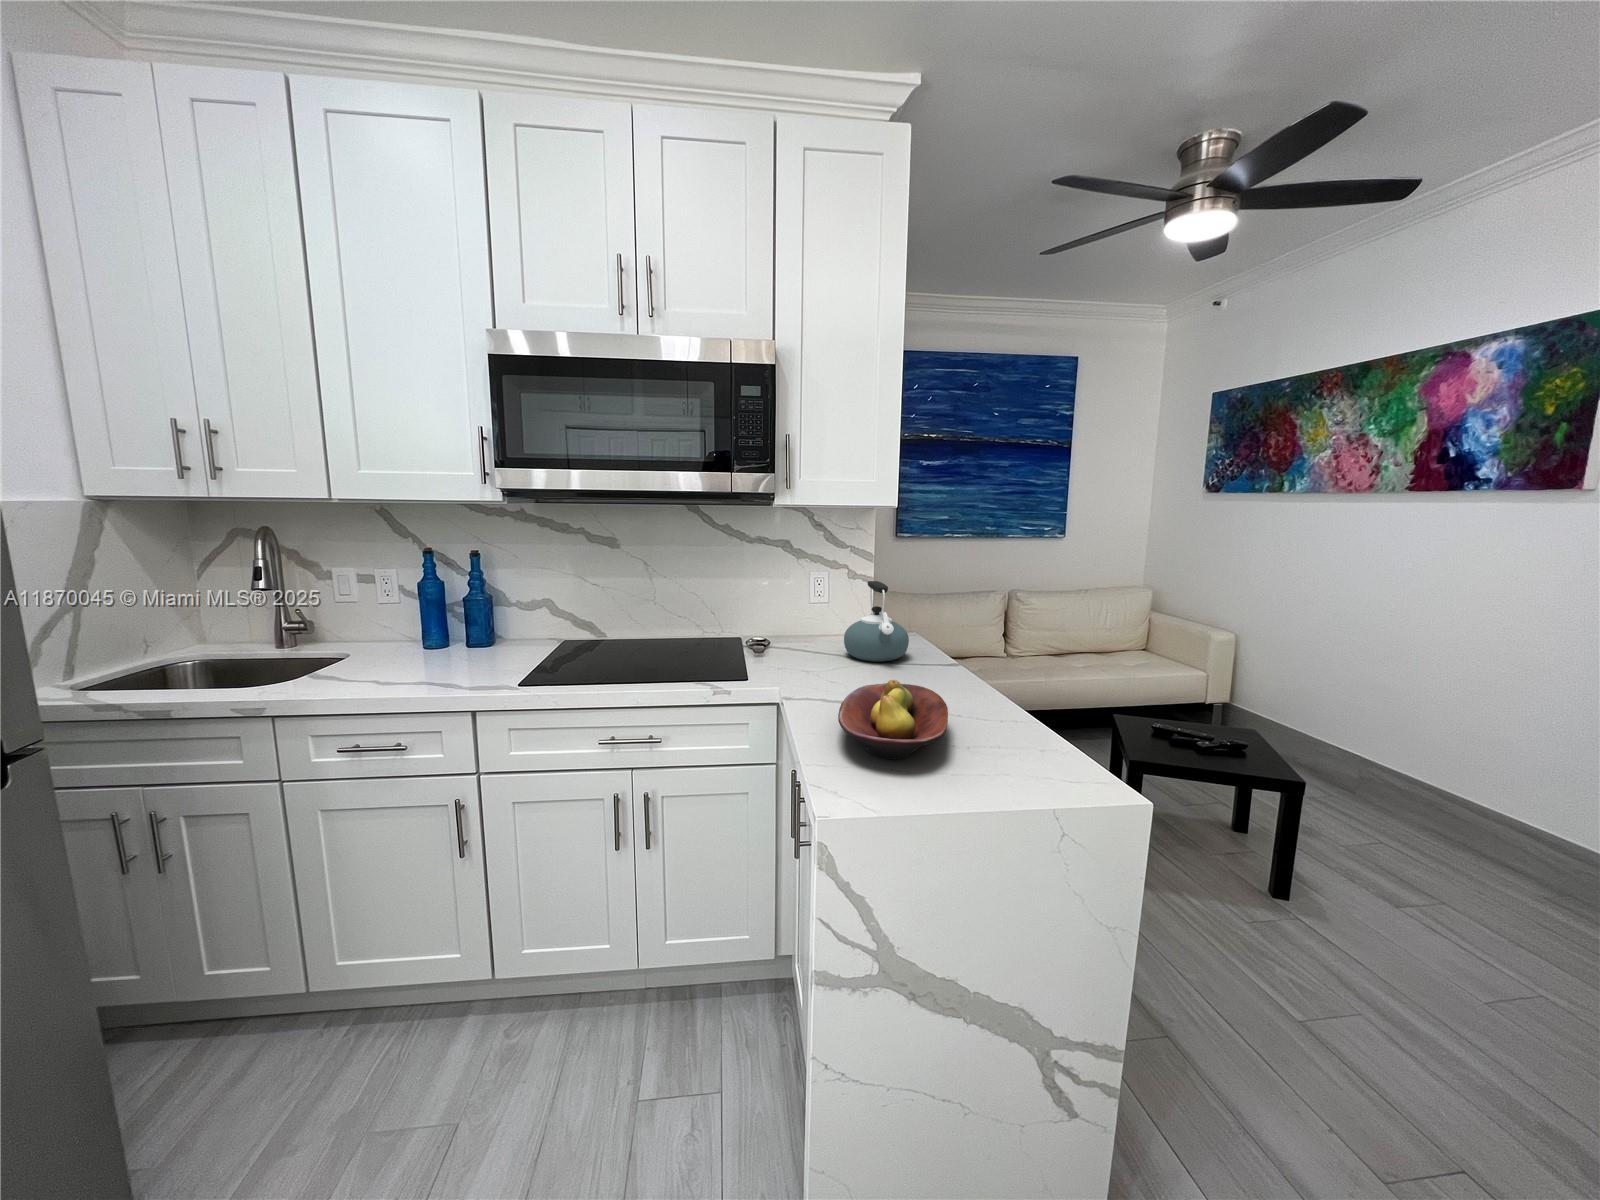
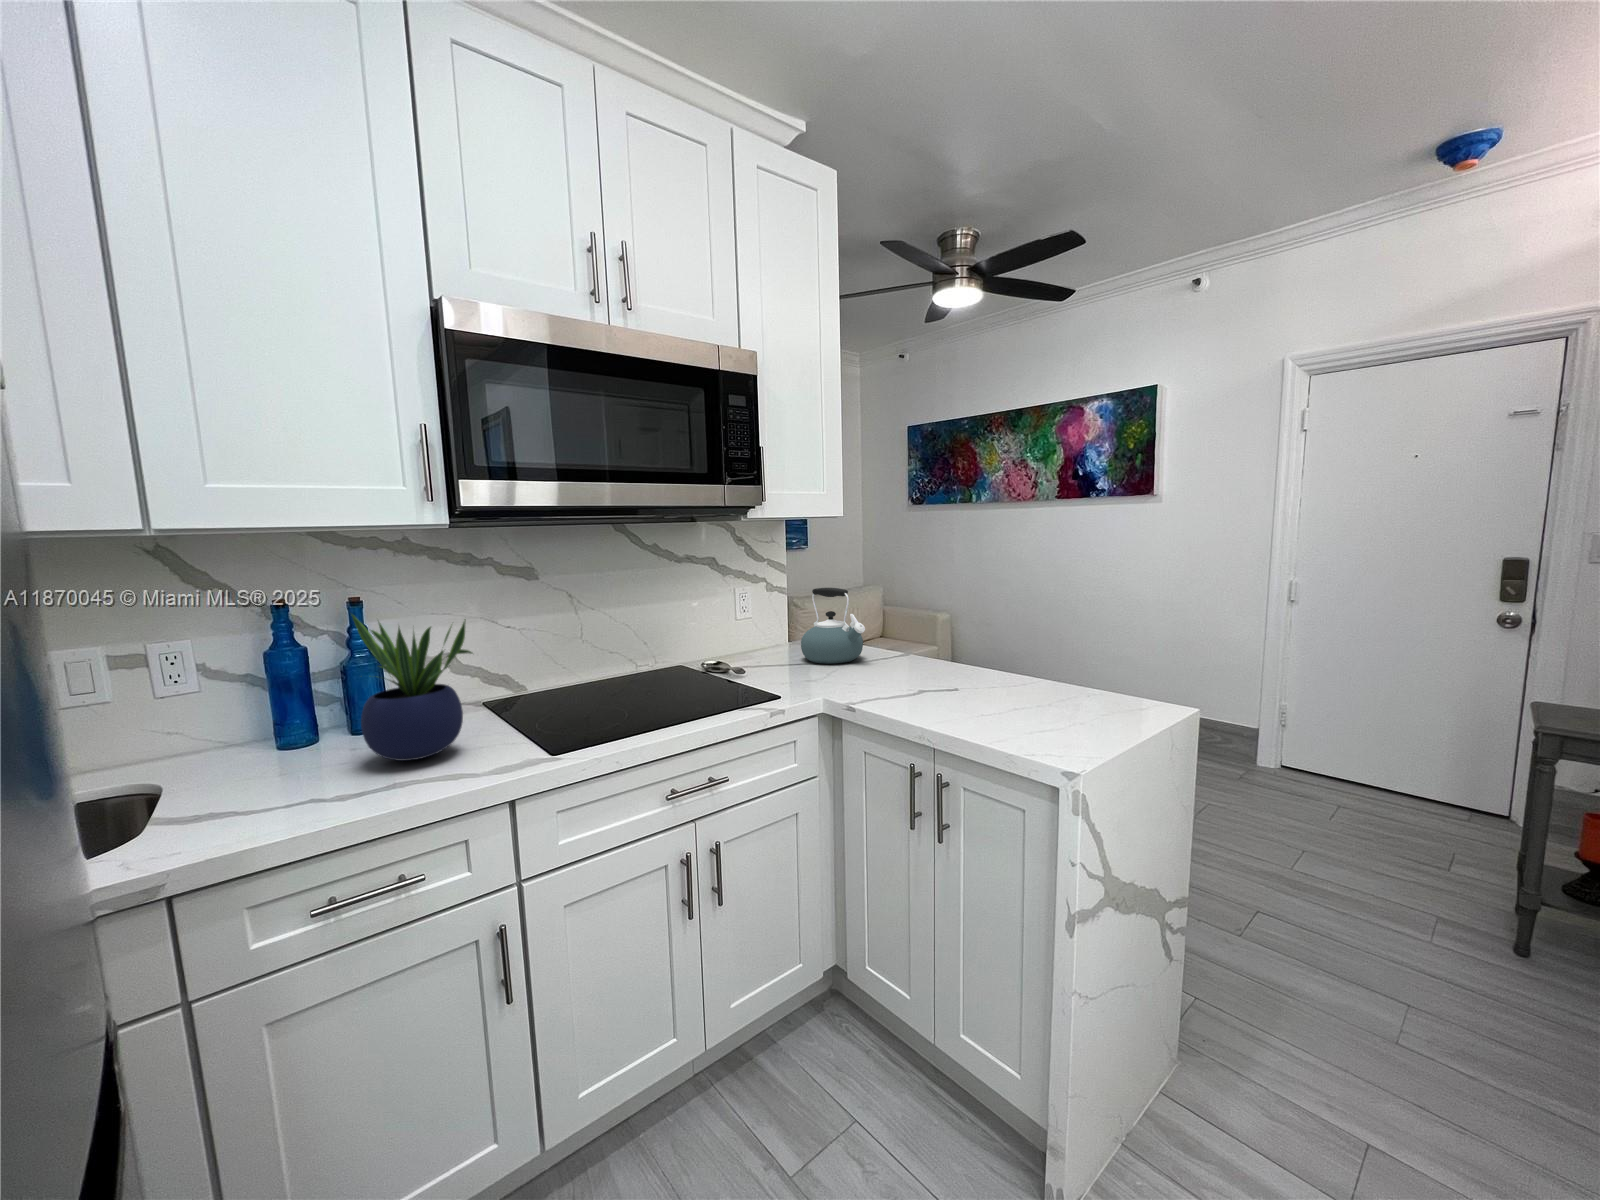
potted plant: none [401,563,488,673] -> present [352,615,472,761]
fruit bowl: present [838,680,948,759] -> none [917,655,1050,714]

